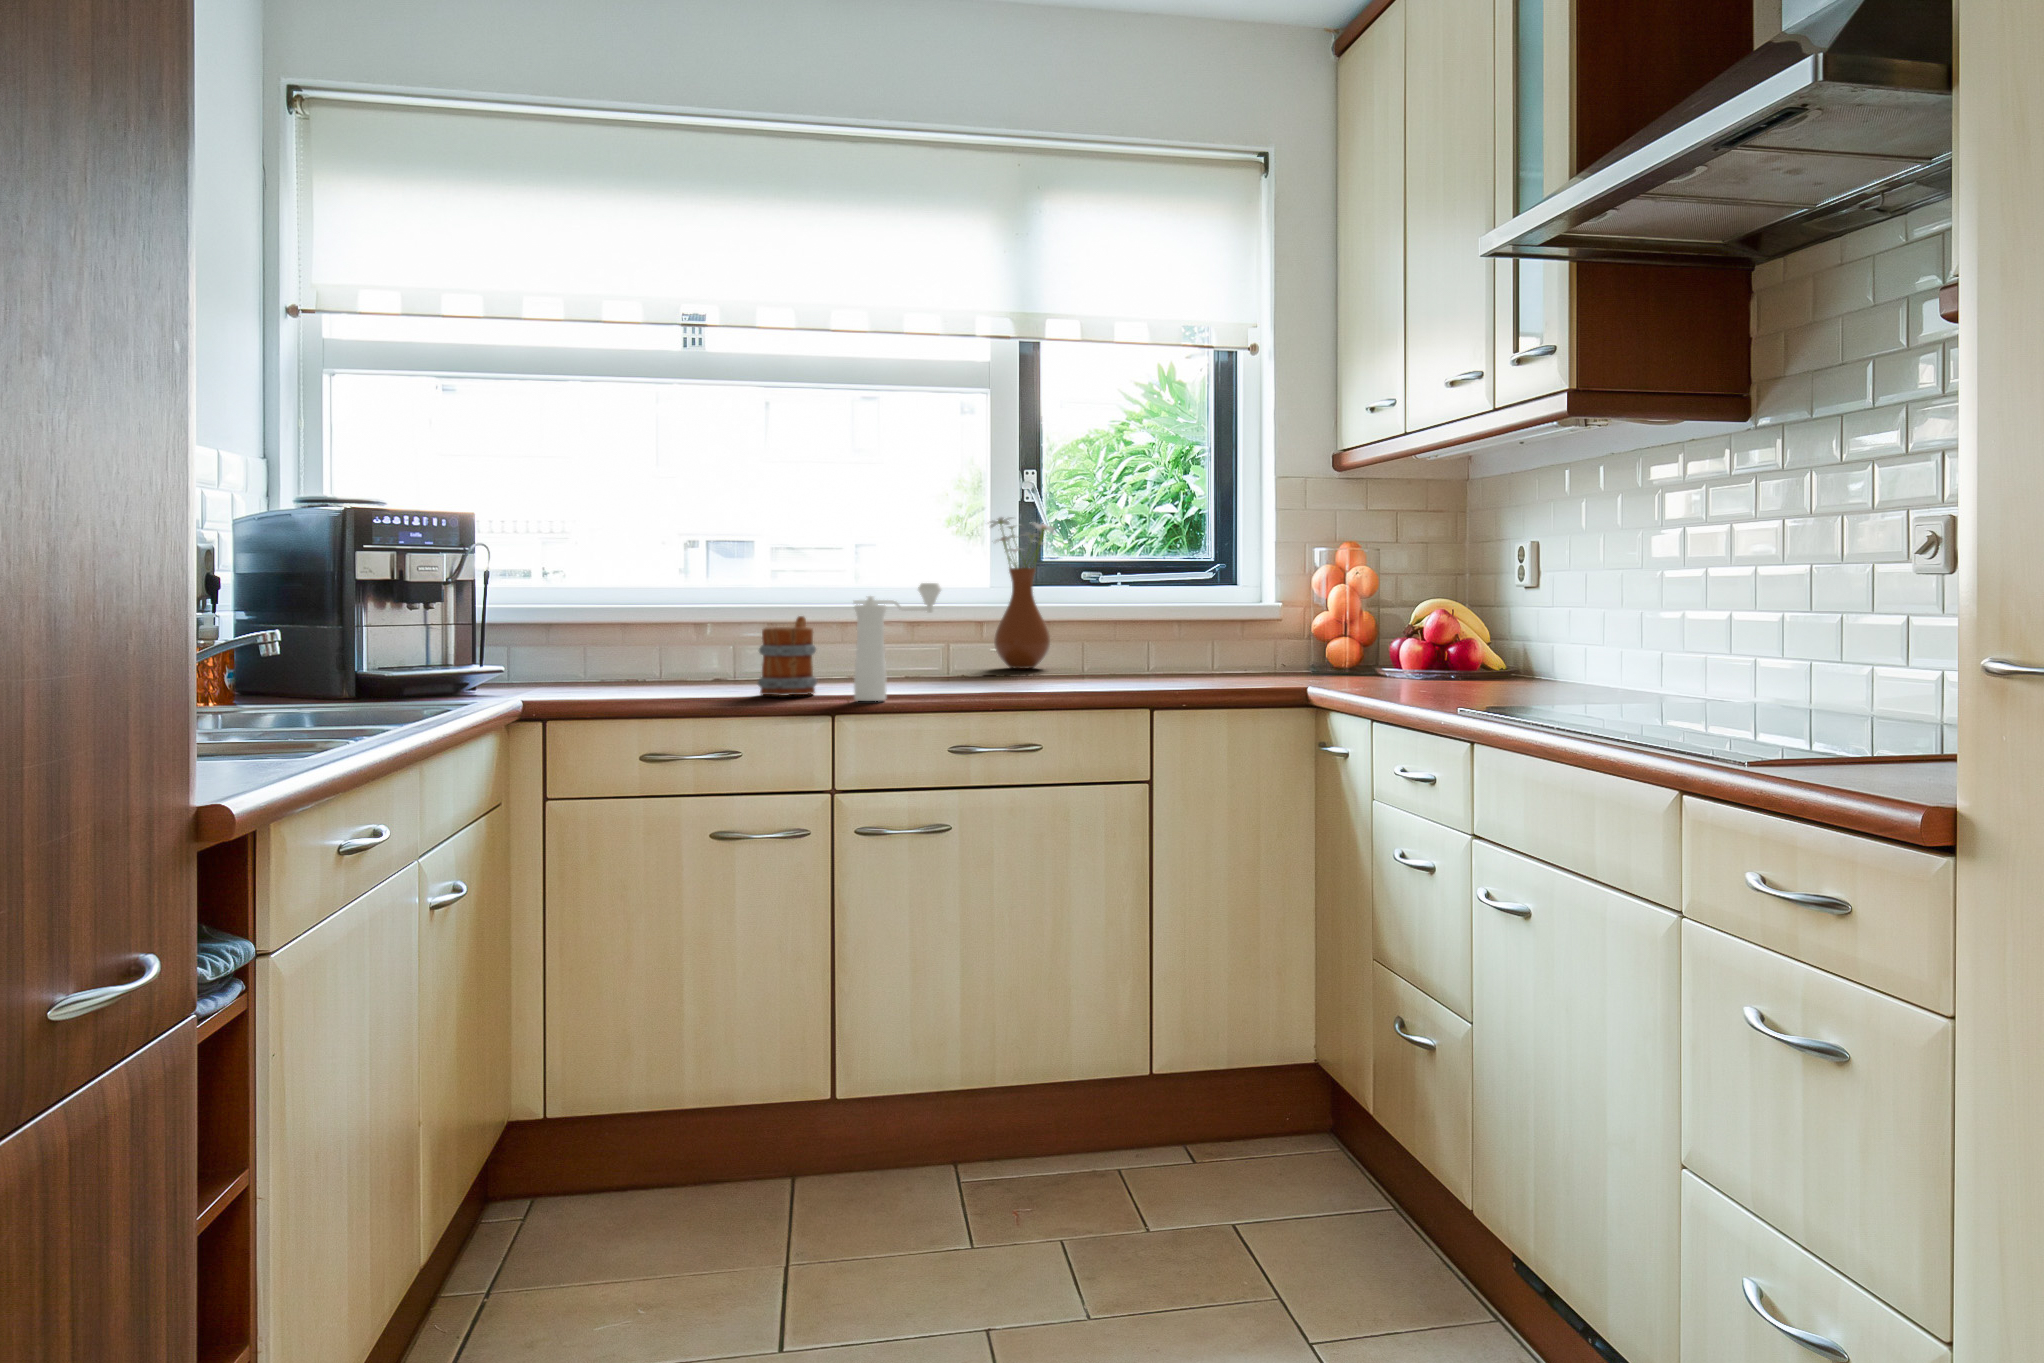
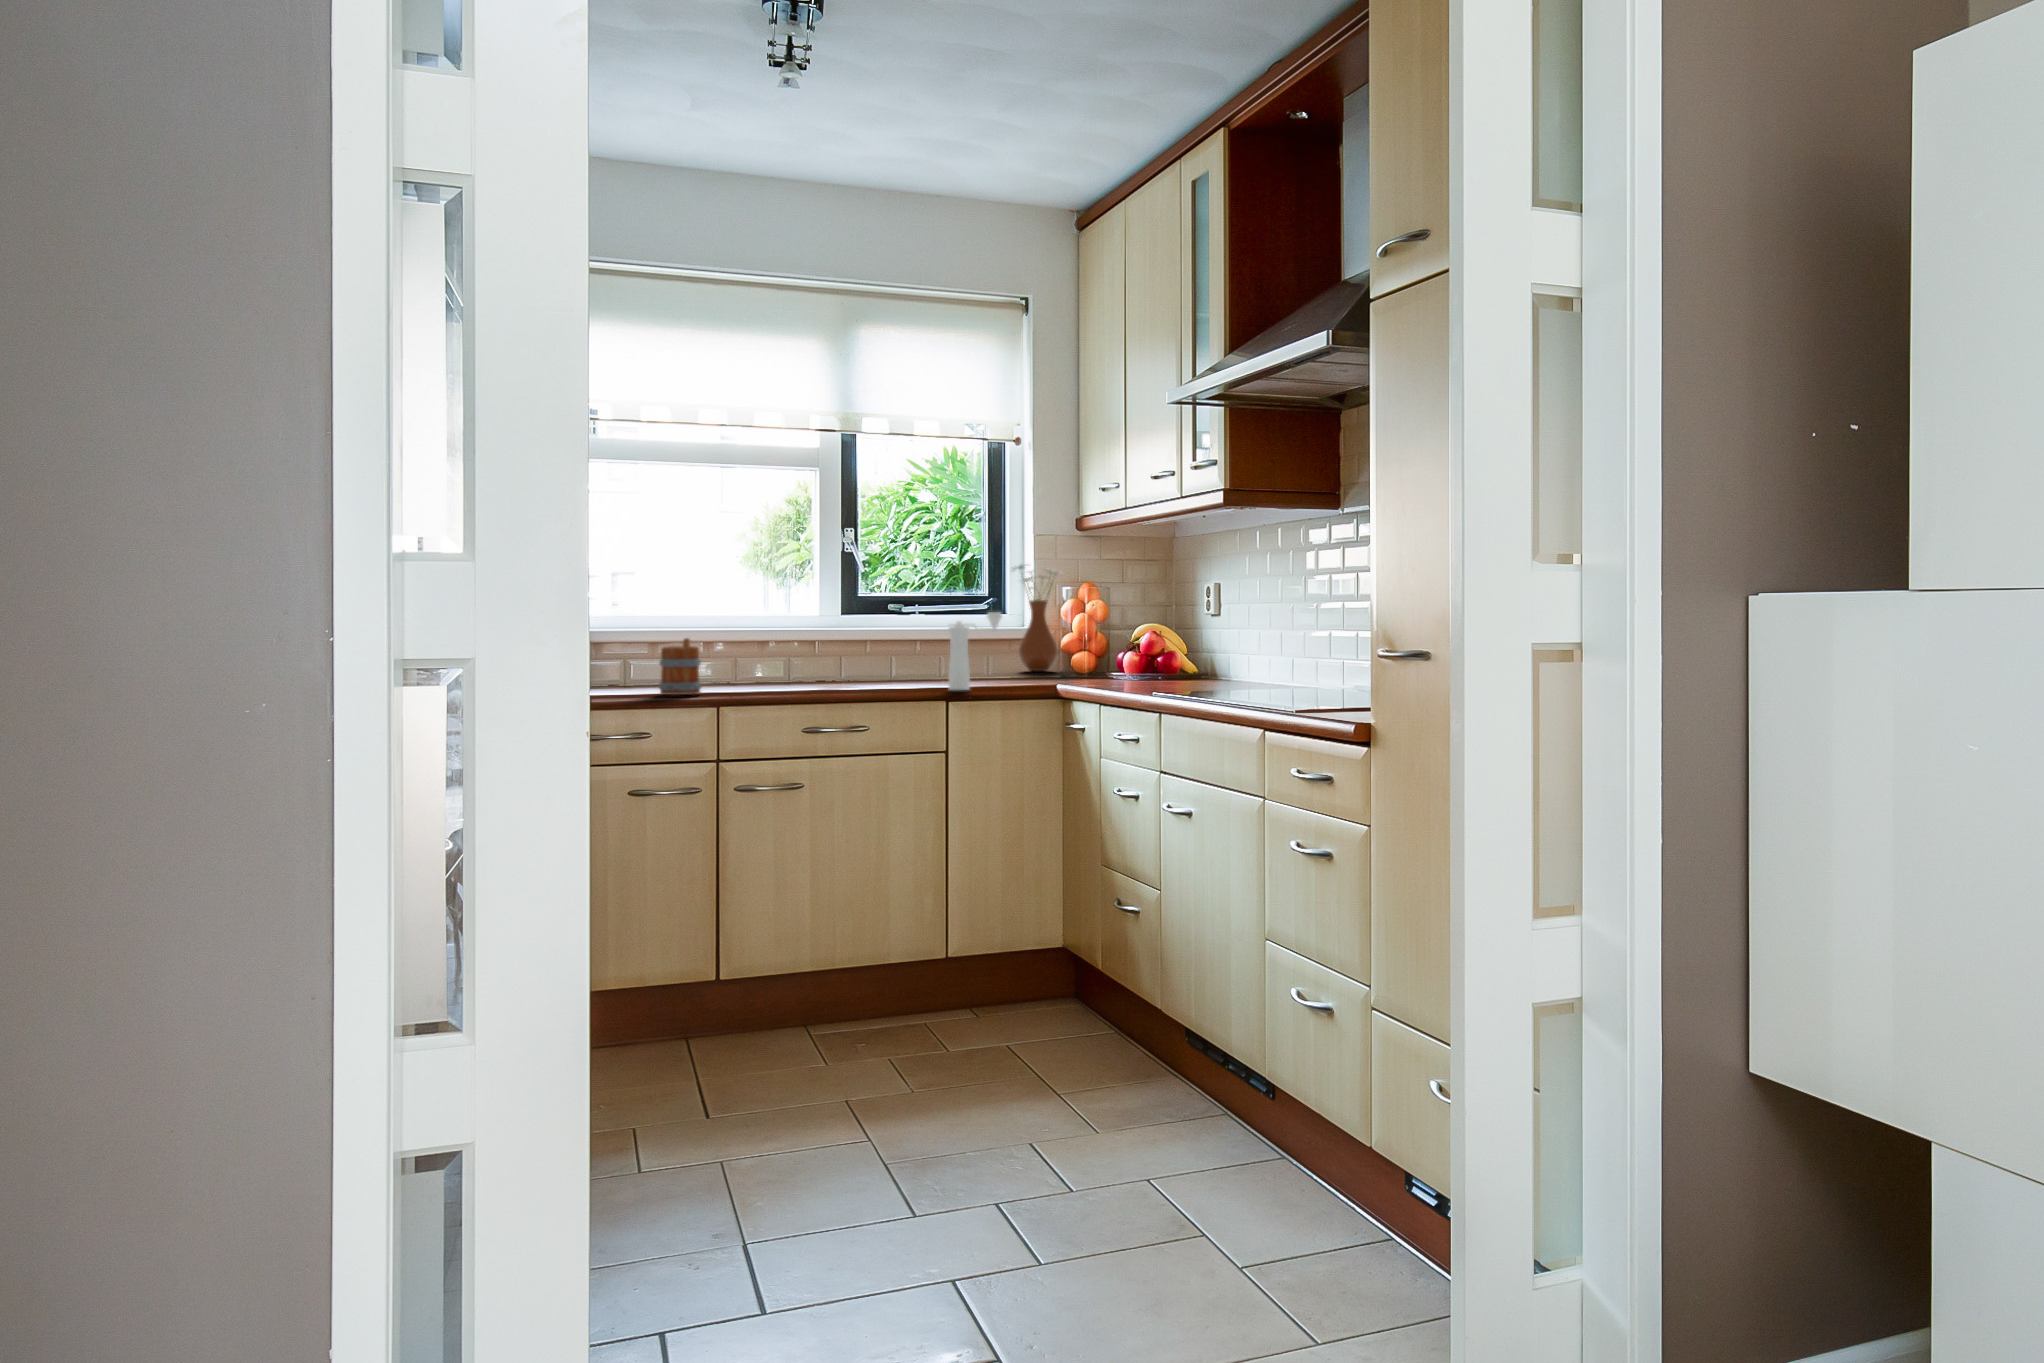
vase: present [990,517,1055,669] -> present [1014,565,1062,671]
pepper mill: present [854,583,942,701] -> present [948,612,1002,690]

